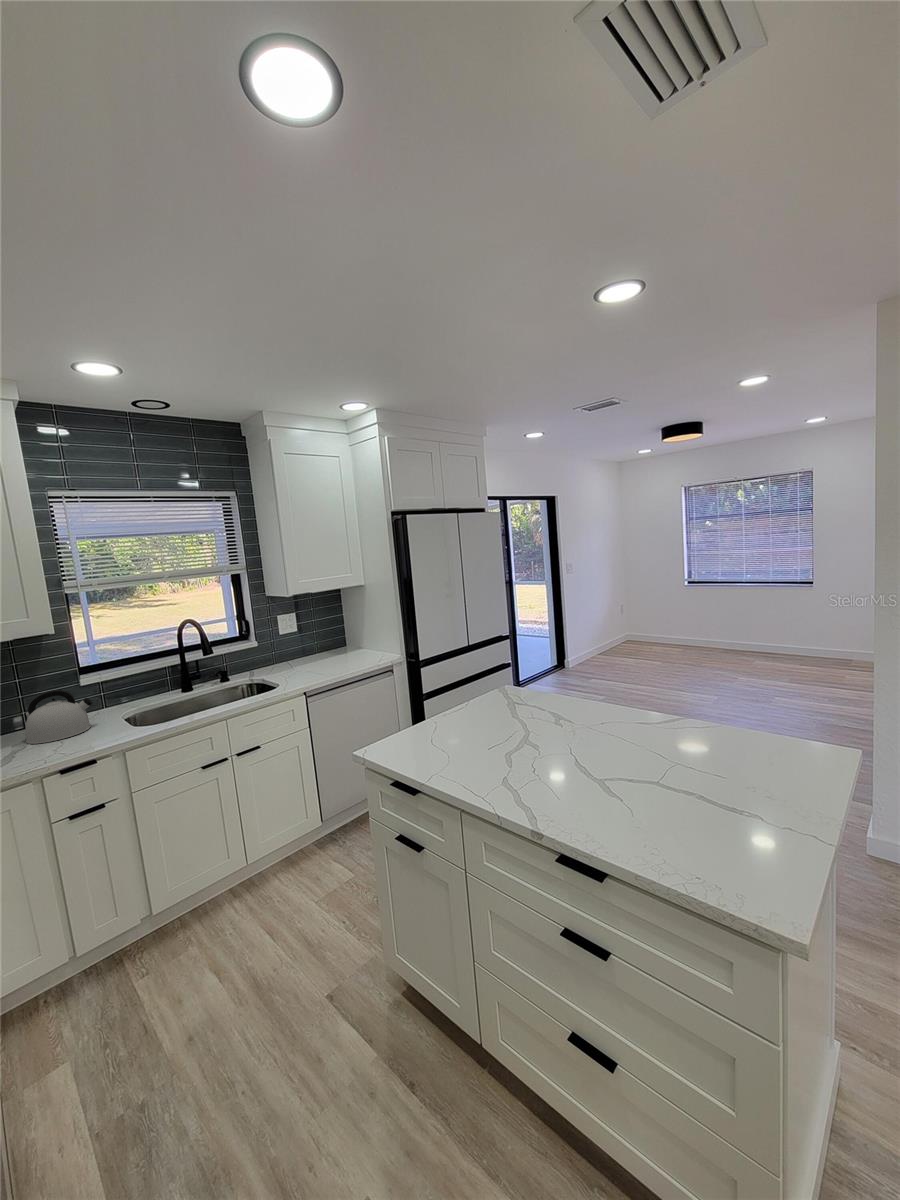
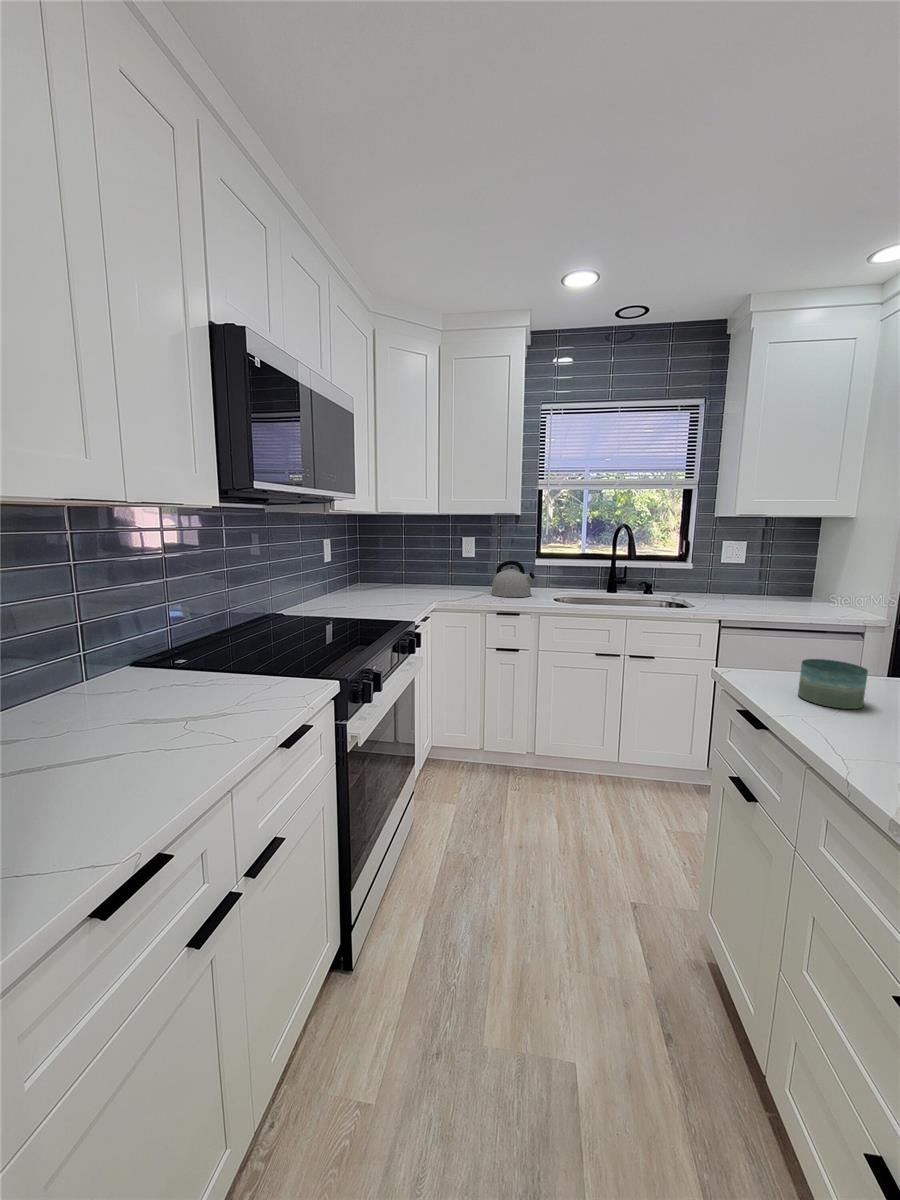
candle: none [420,722,458,759] -> present [798,659,868,709]

